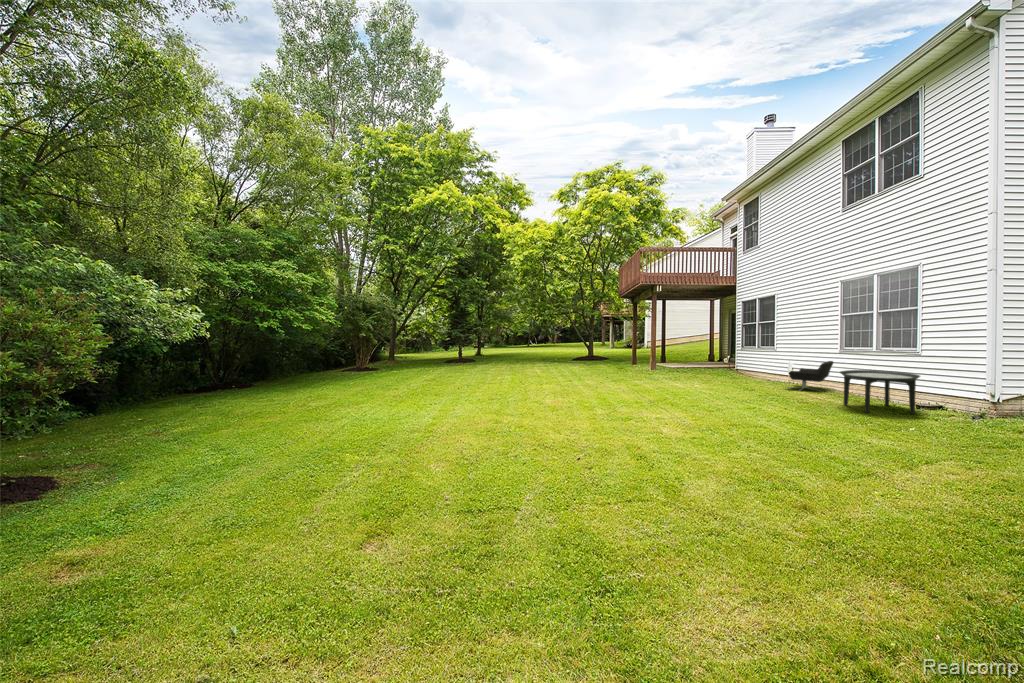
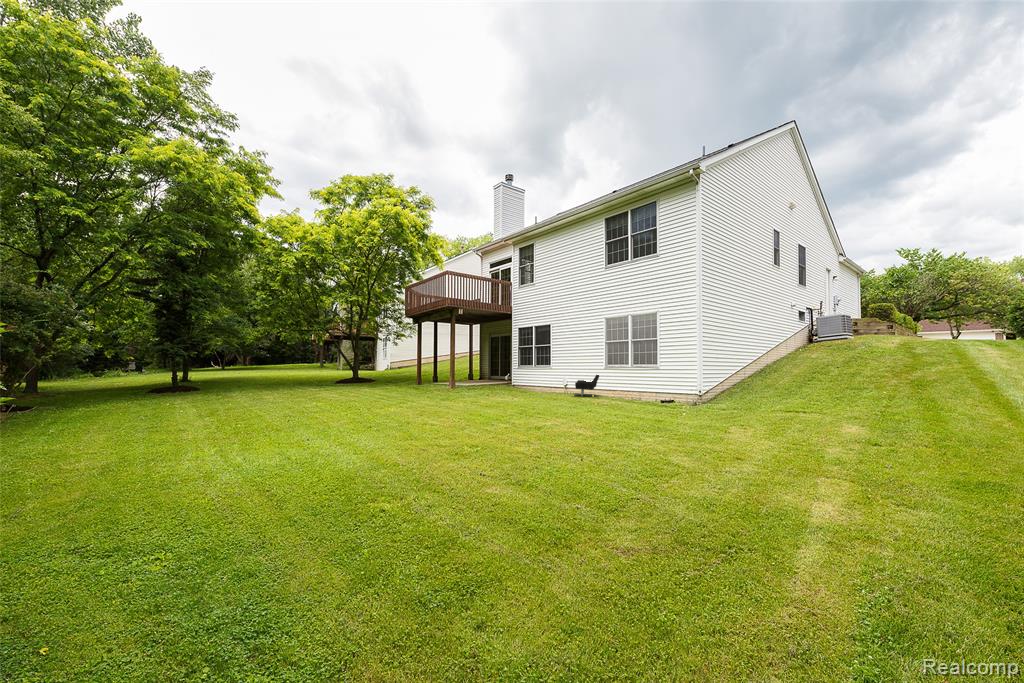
round table: present [840,370,920,414] -> none [619,380,663,409]

